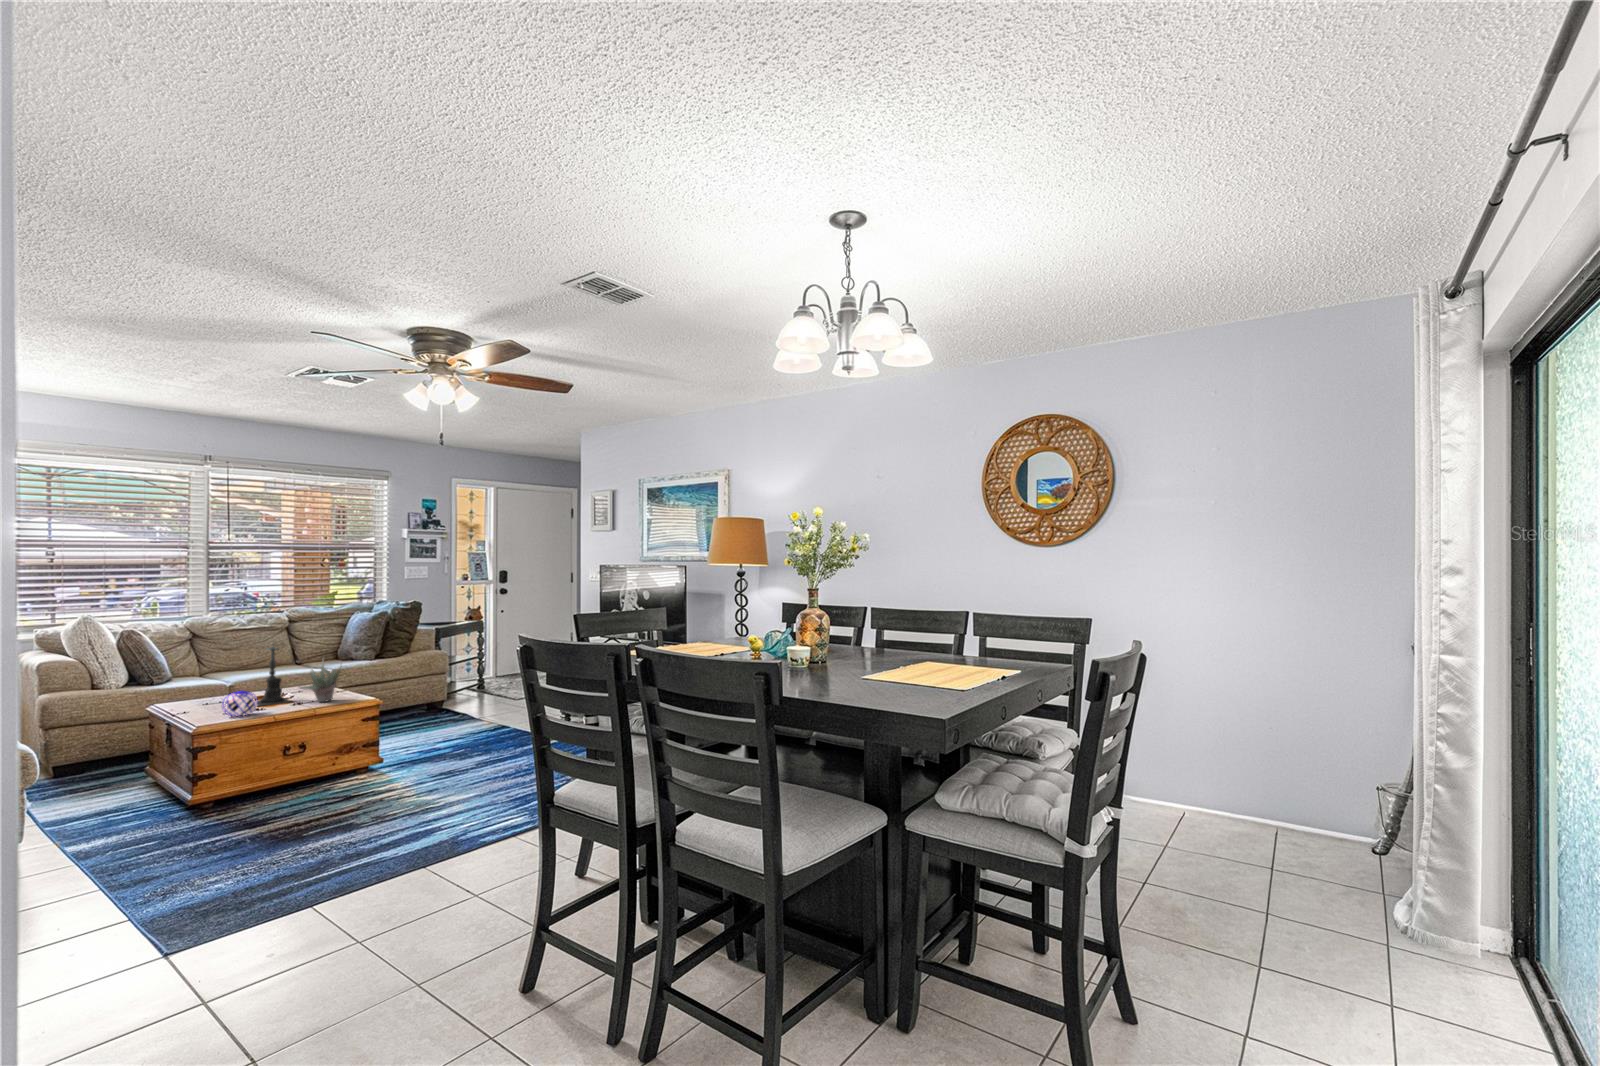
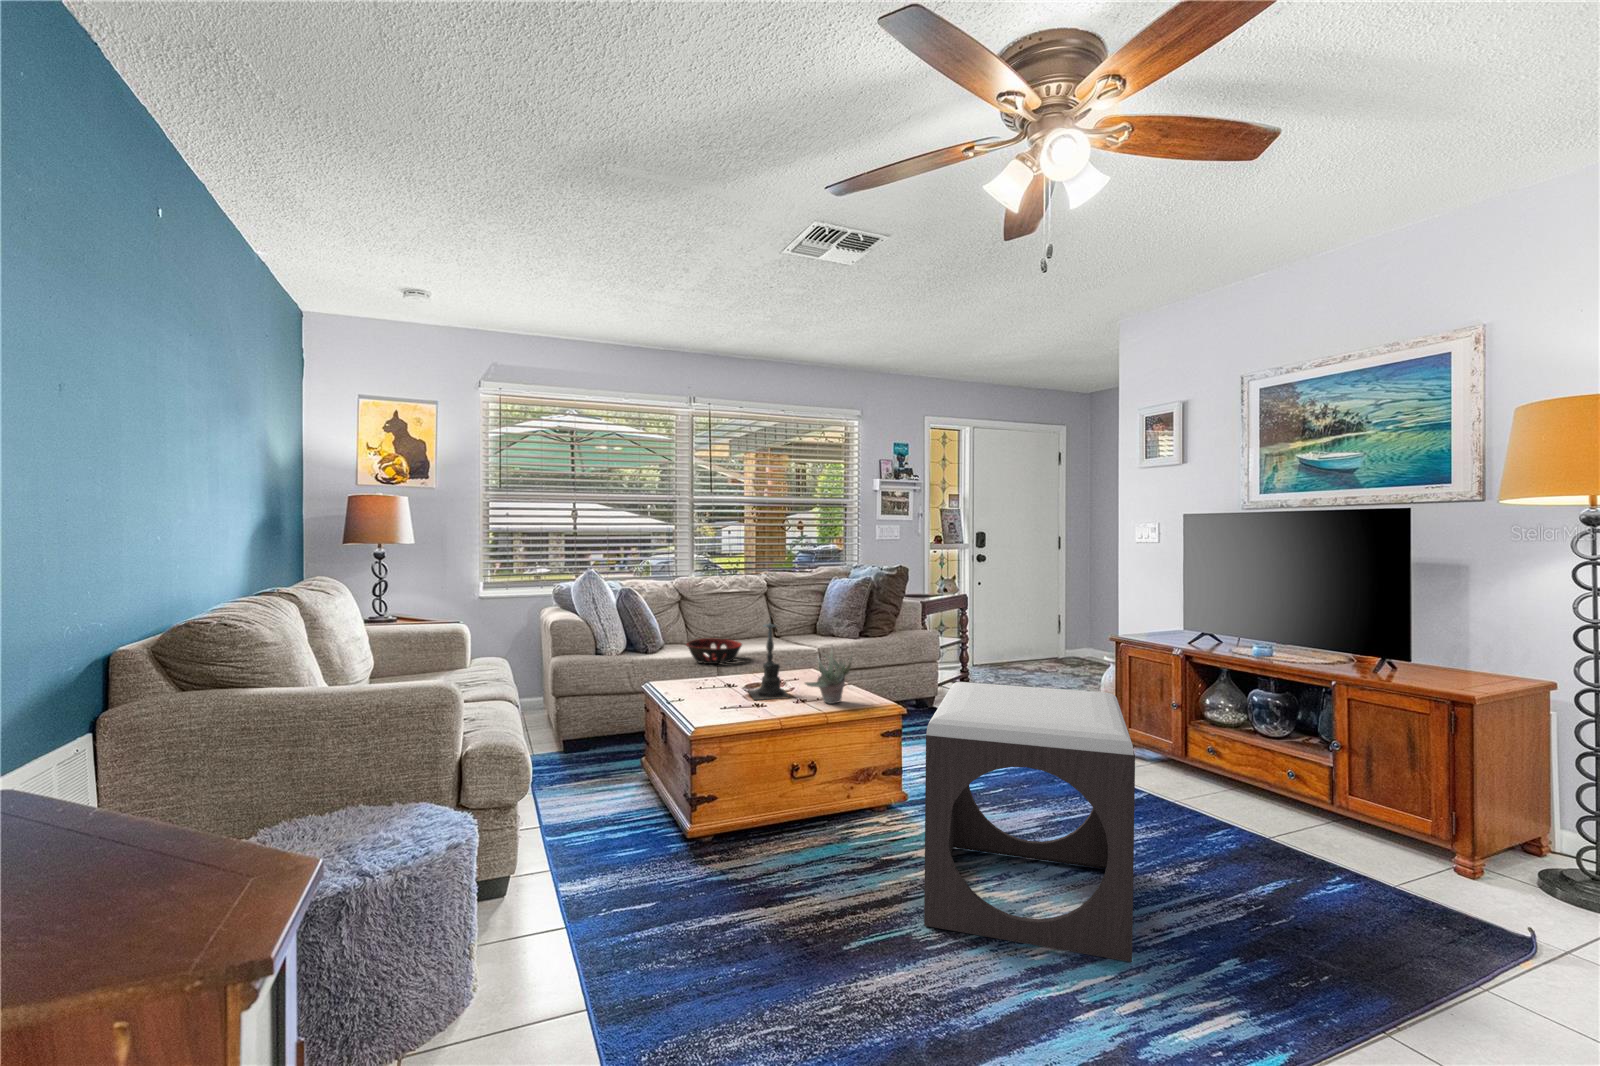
decorative bowl: none [196,668,255,689] -> present [687,639,742,664]
footstool: none [367,671,514,820] -> present [924,682,1135,962]
decorative orb: present [222,691,258,716] -> none [721,683,760,717]

